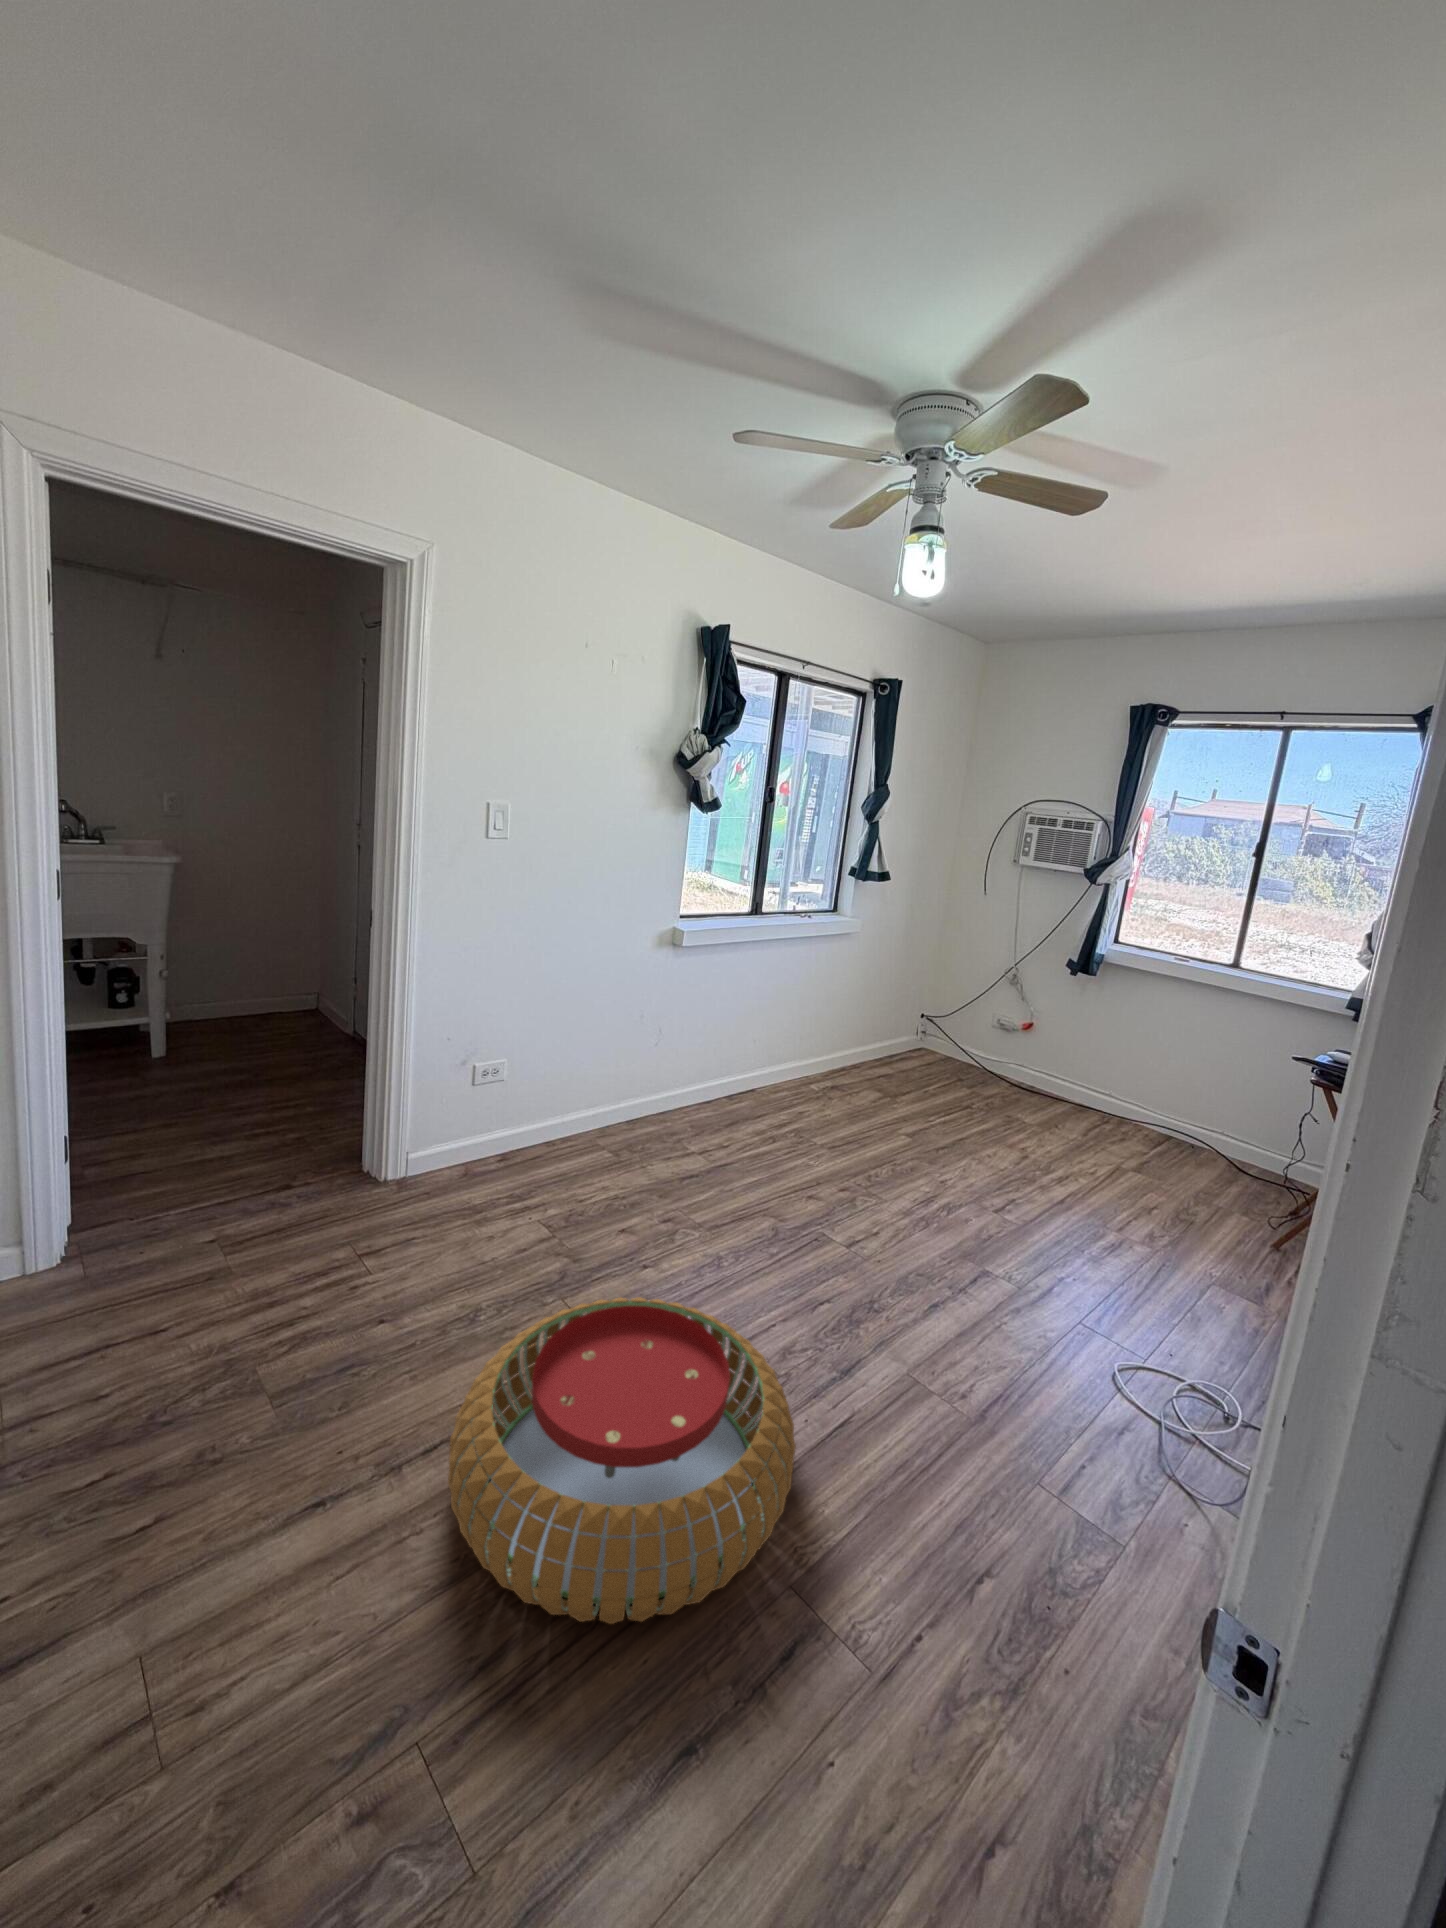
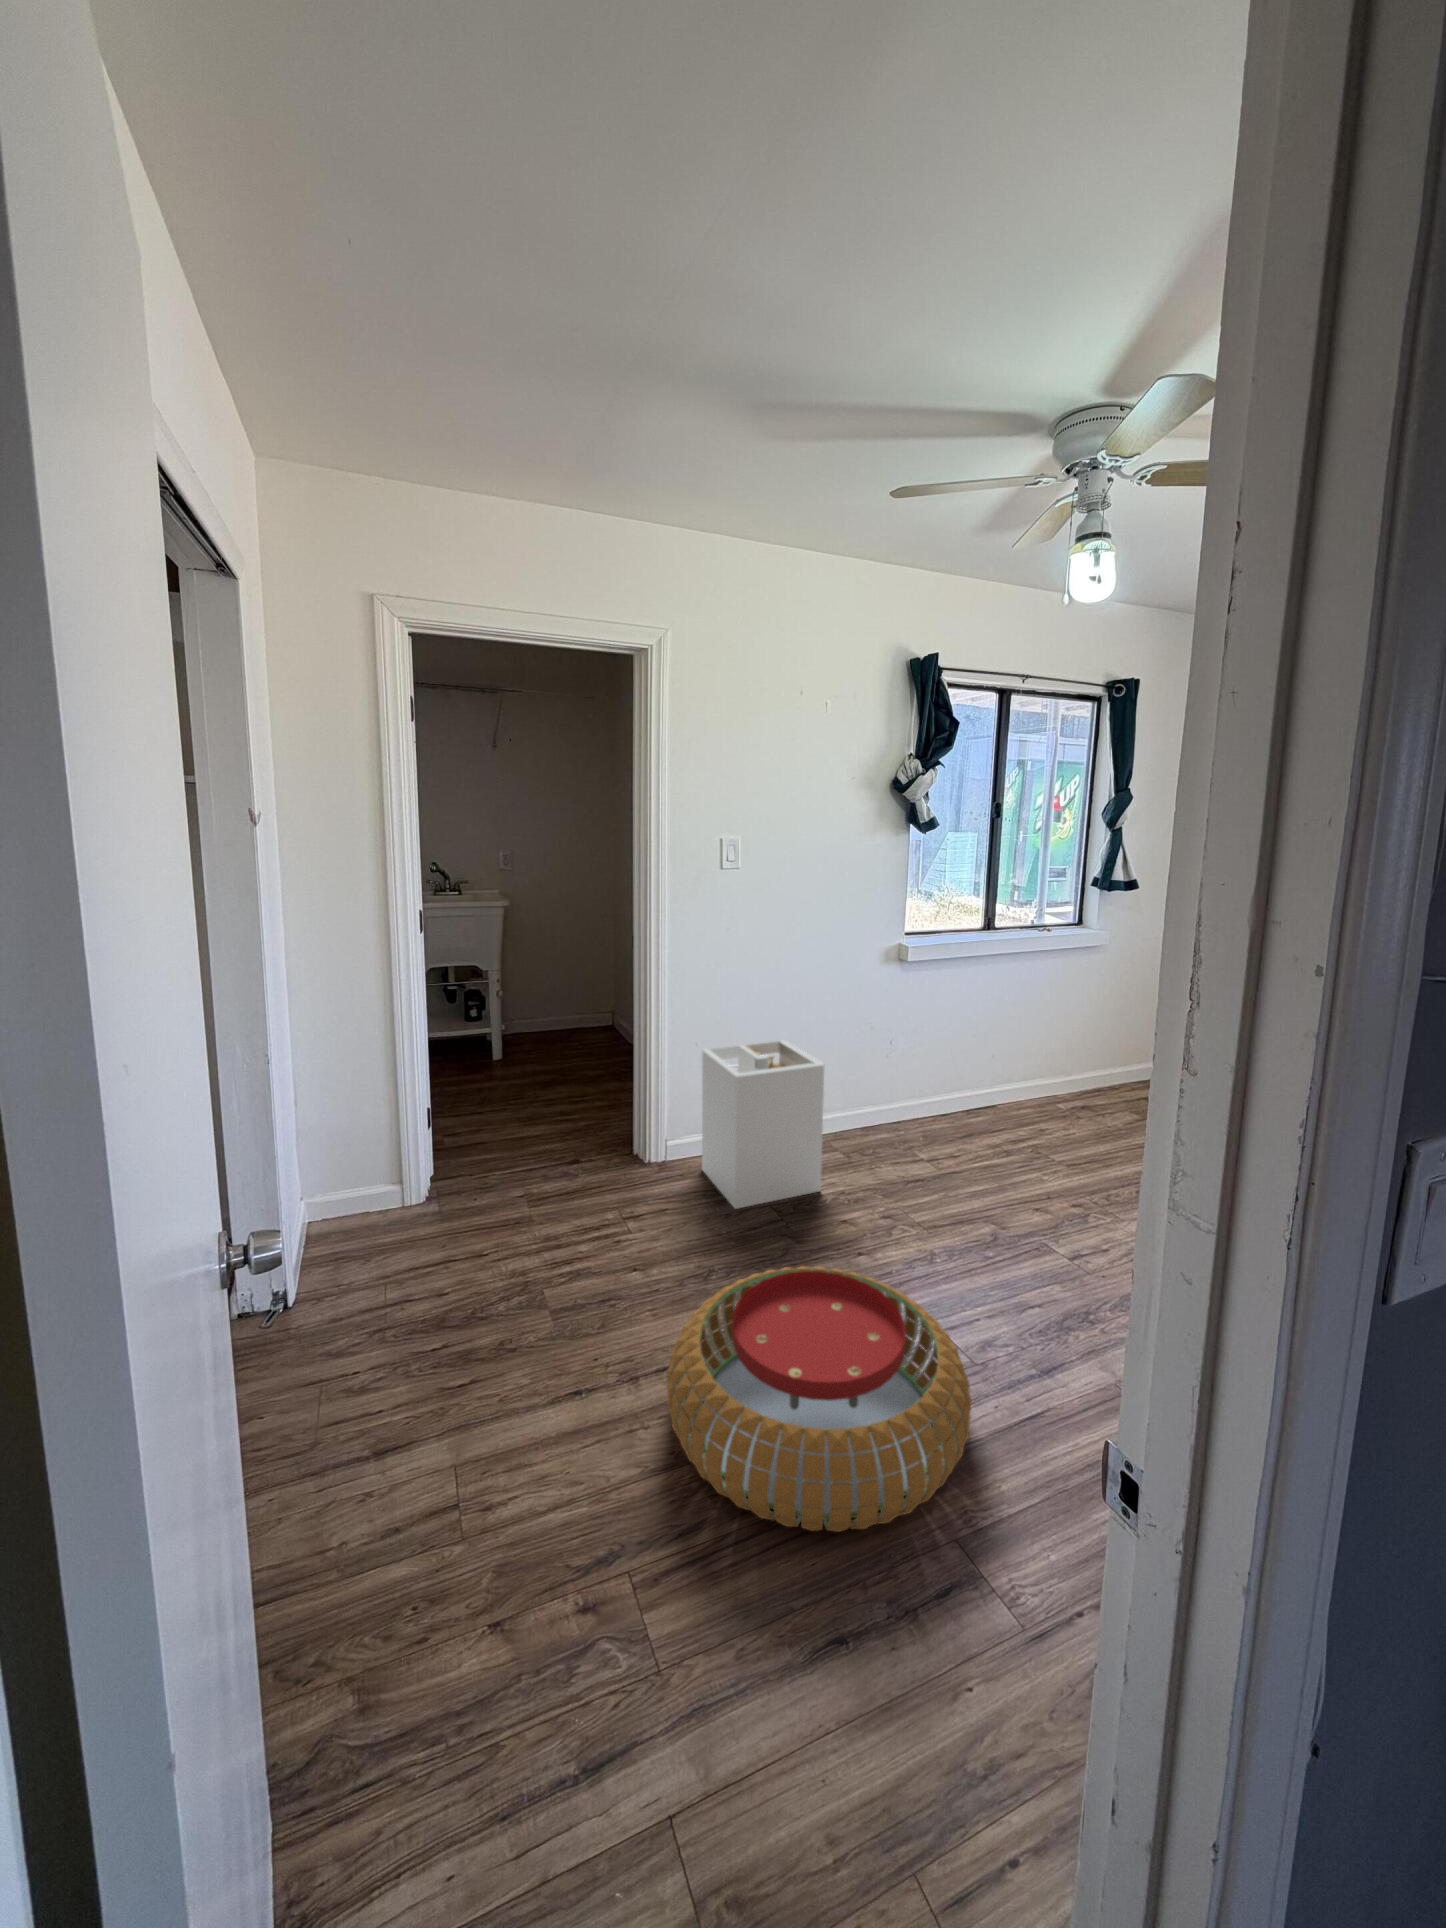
laundry hamper: none [453,1034,605,1230] -> present [702,1041,824,1209]

